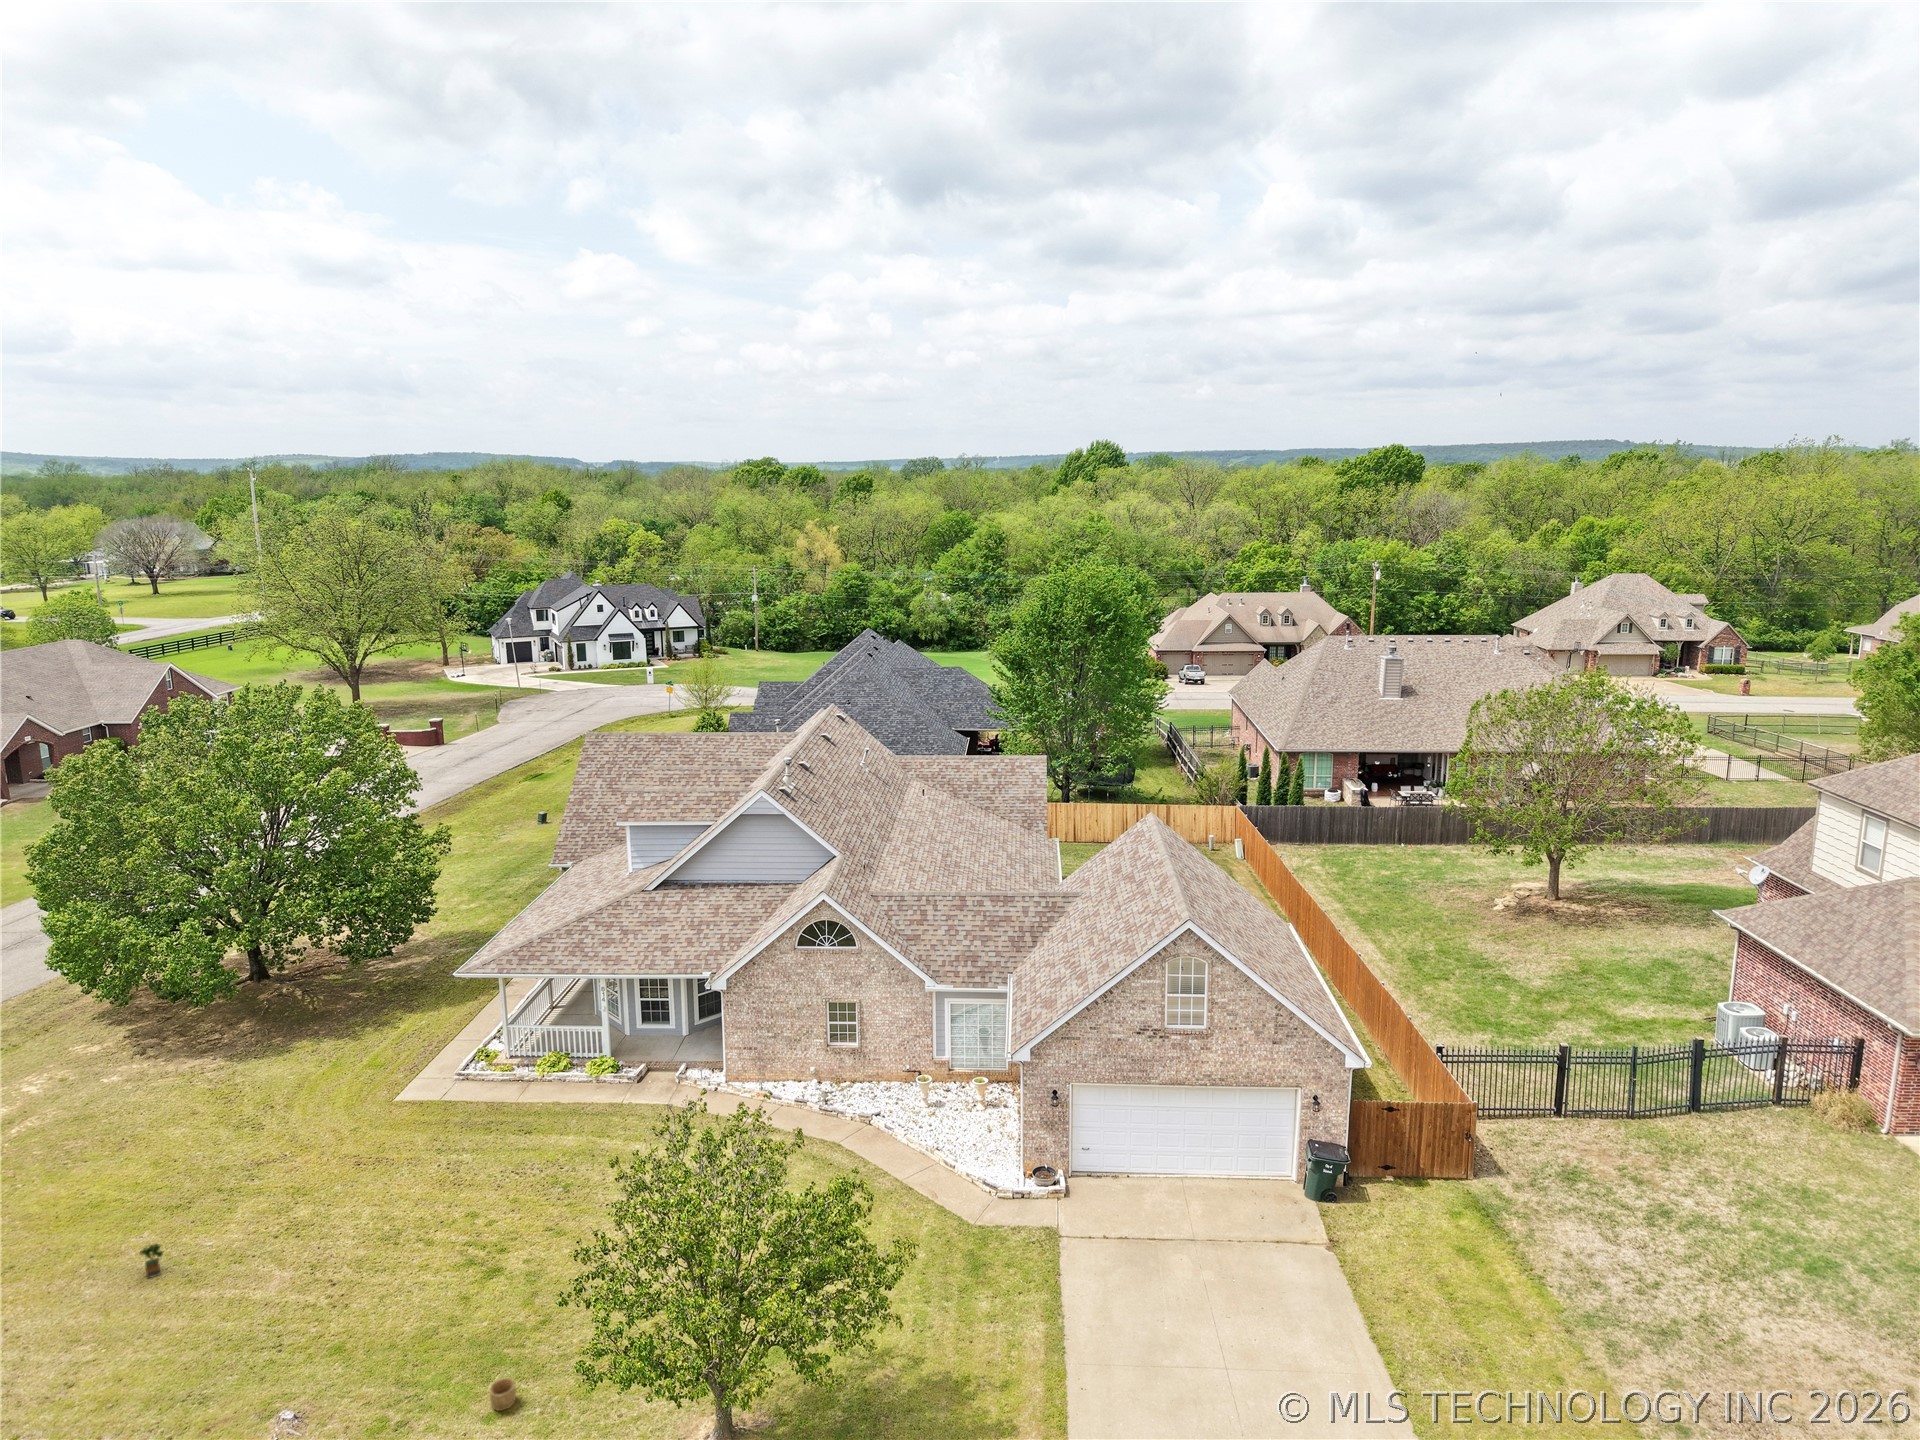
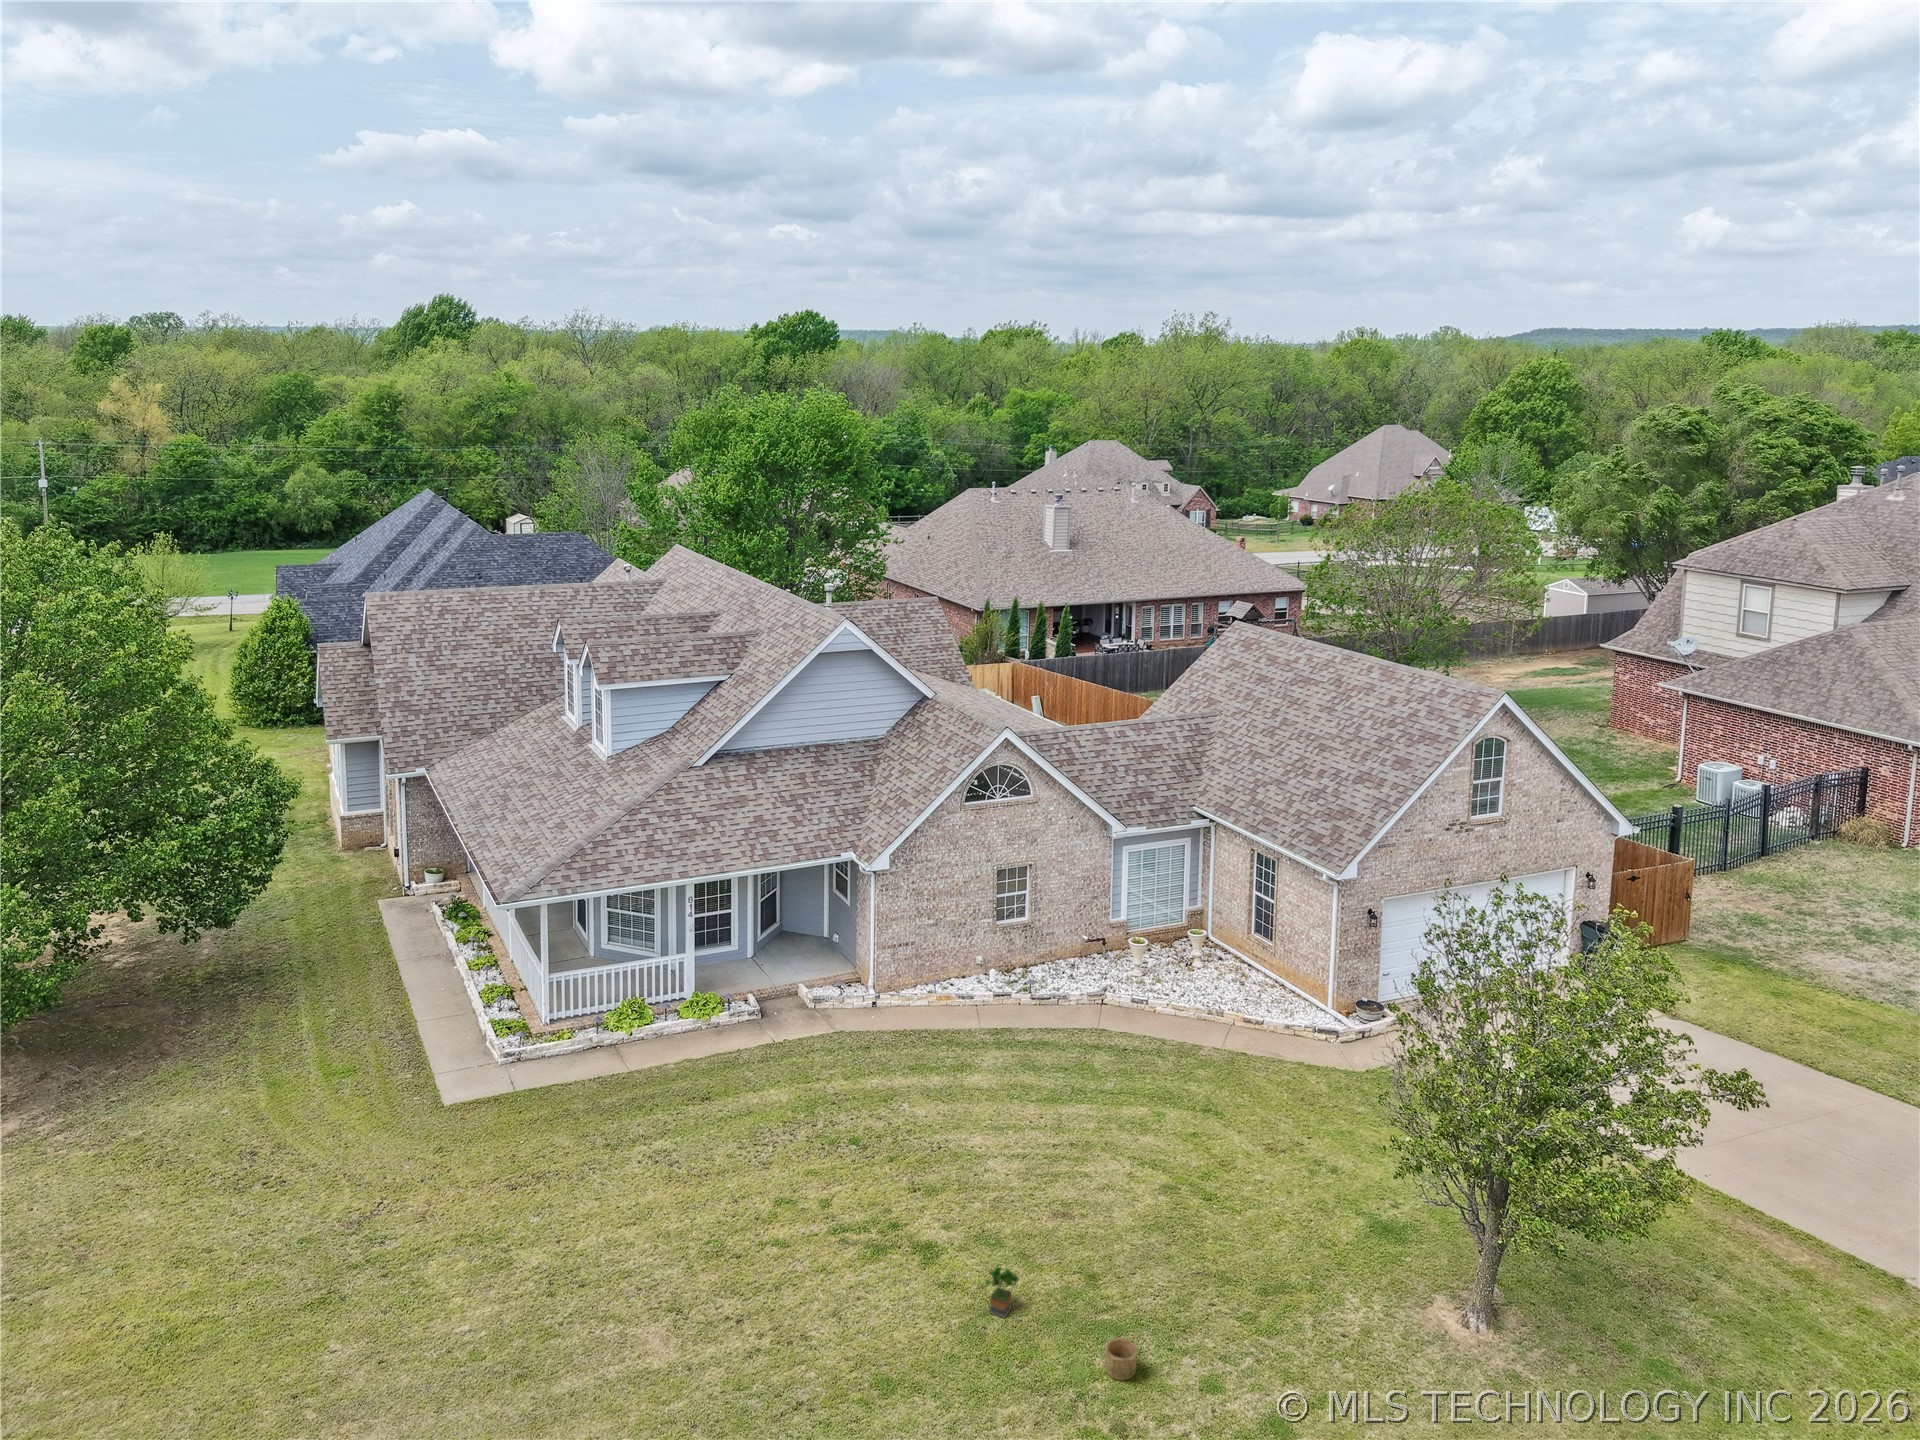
potted tree: present [140,1244,164,1279] -> present [986,1267,1019,1318]

